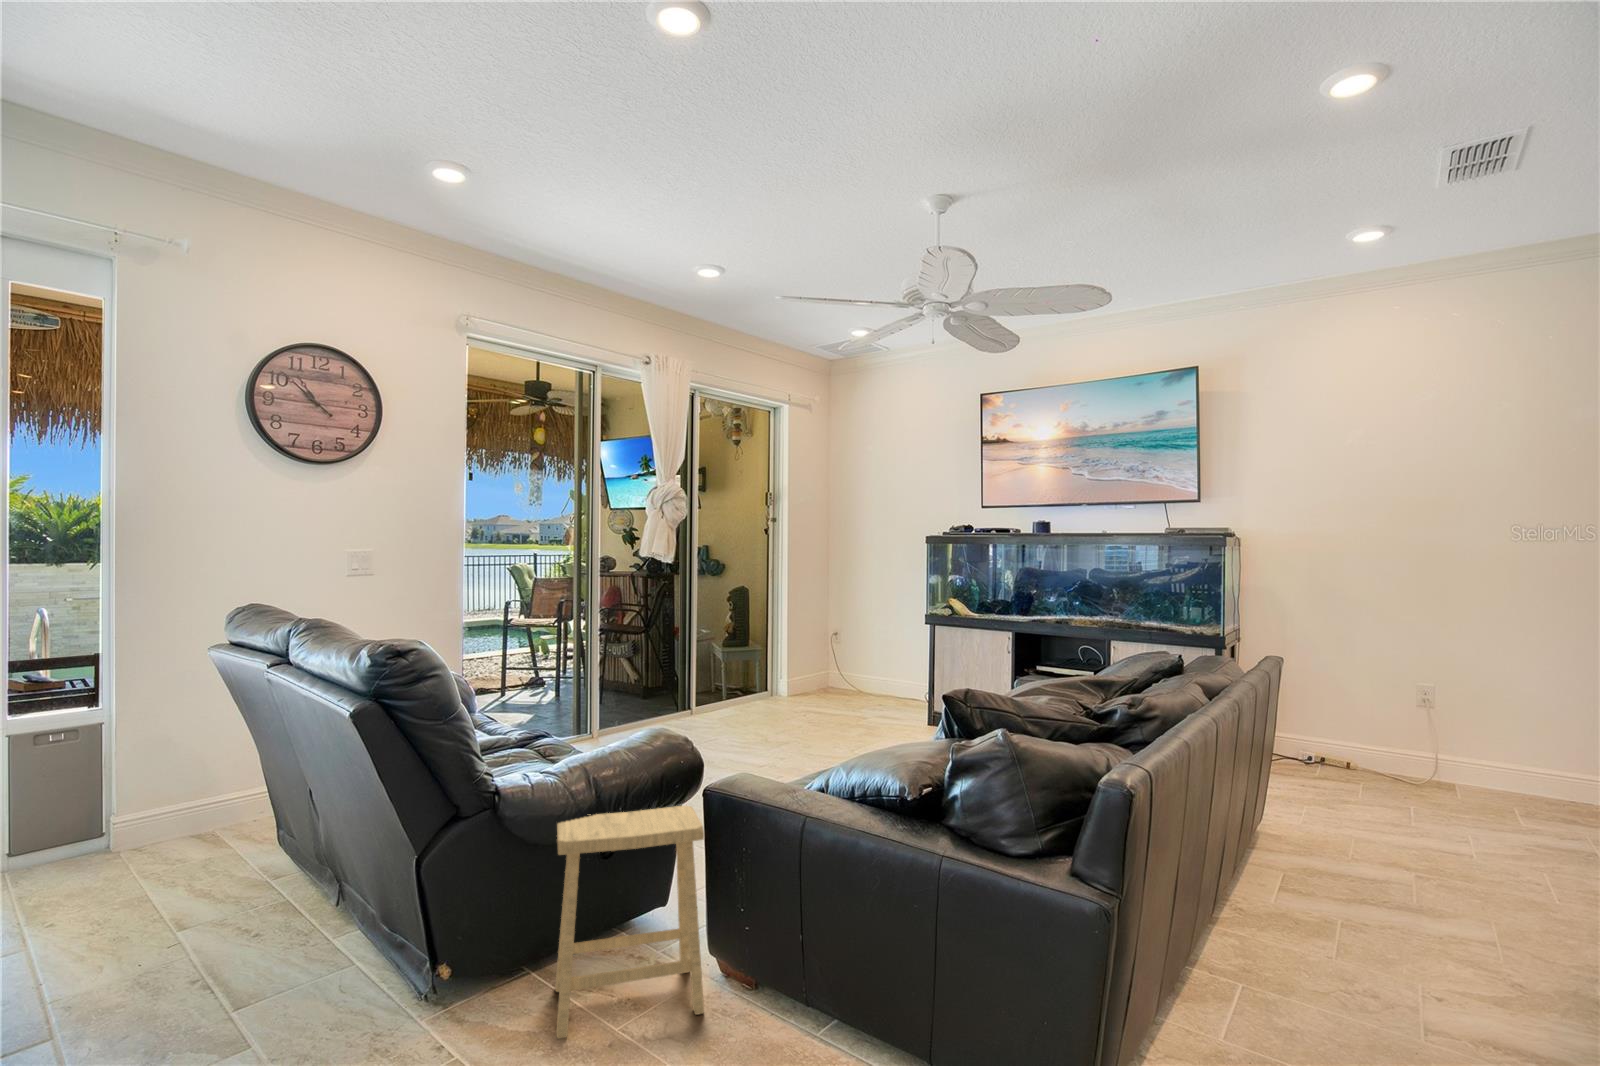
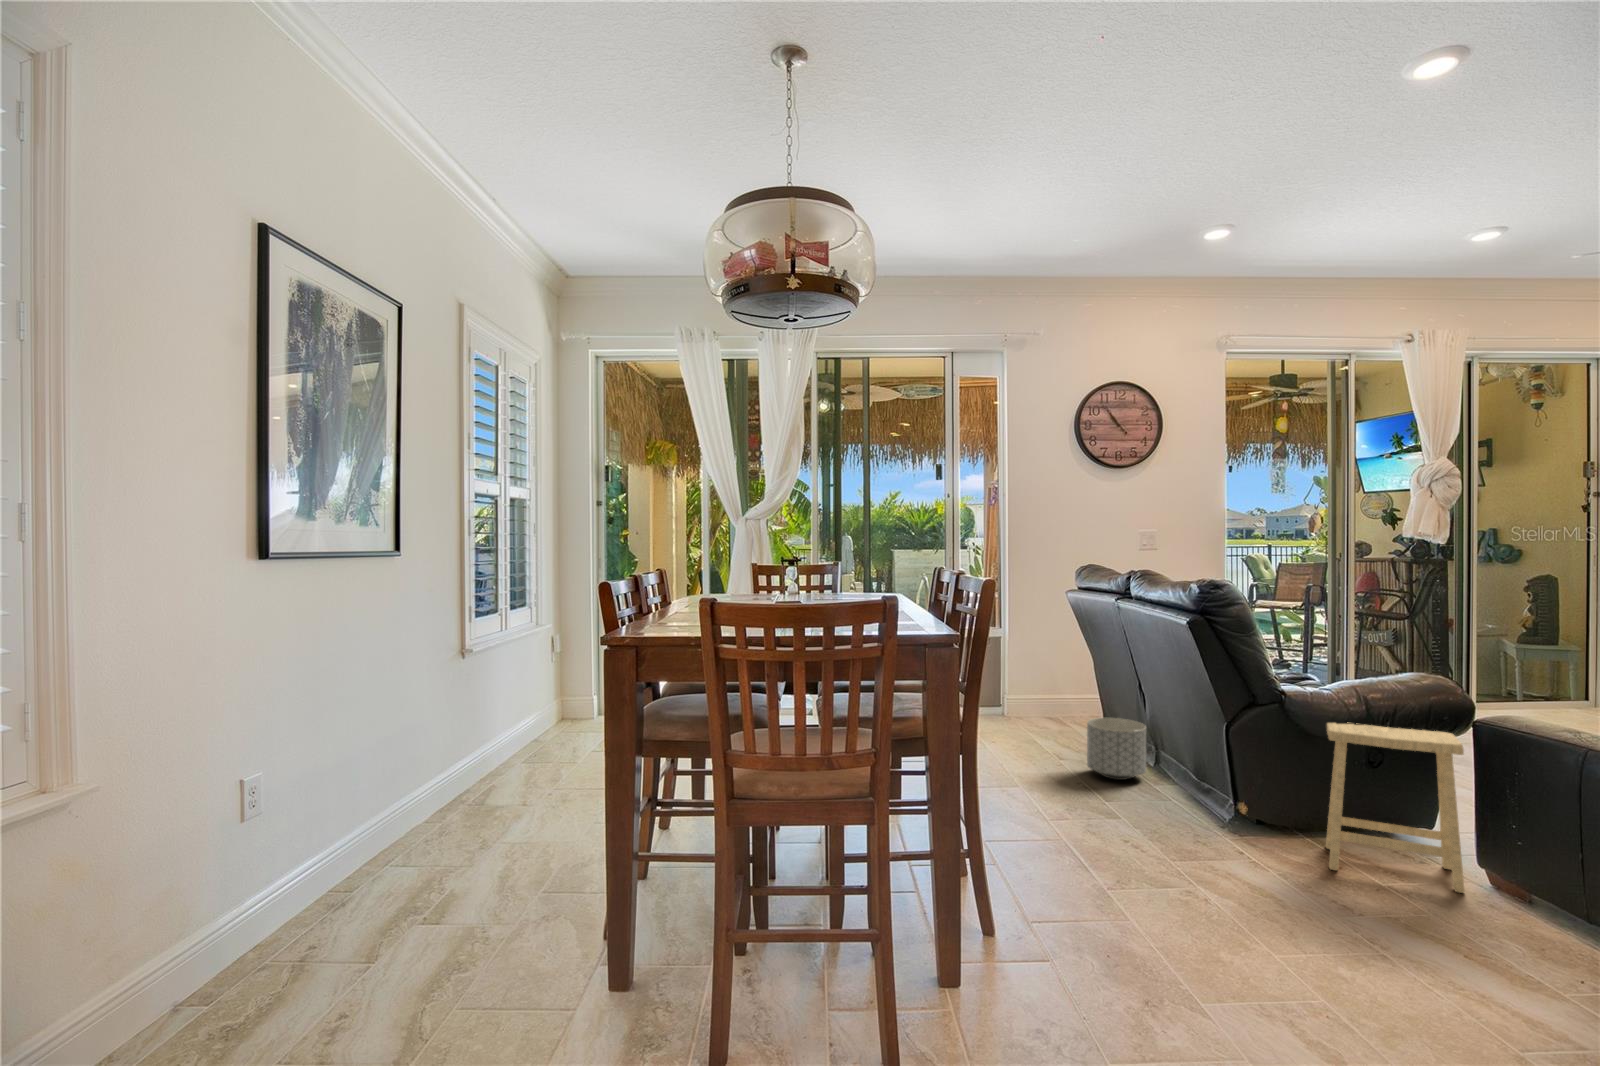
planter: none [220,842,324,950] -> present [1087,718,1146,780]

